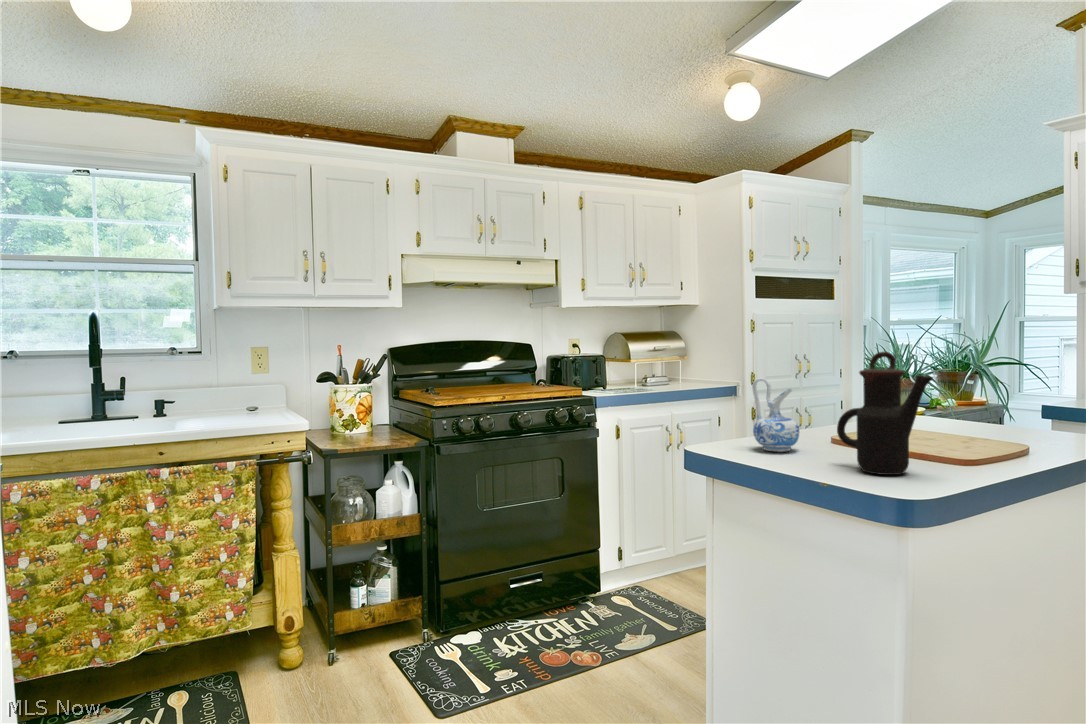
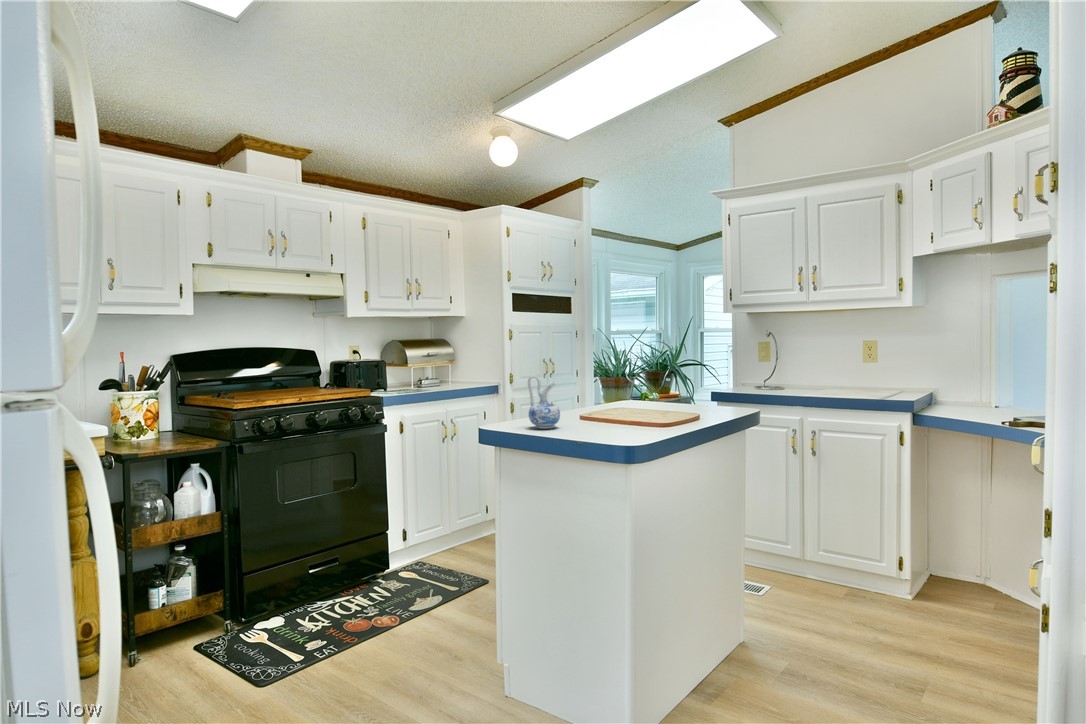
teapot: present [837,352,933,475] -> none [586,356,643,438]

